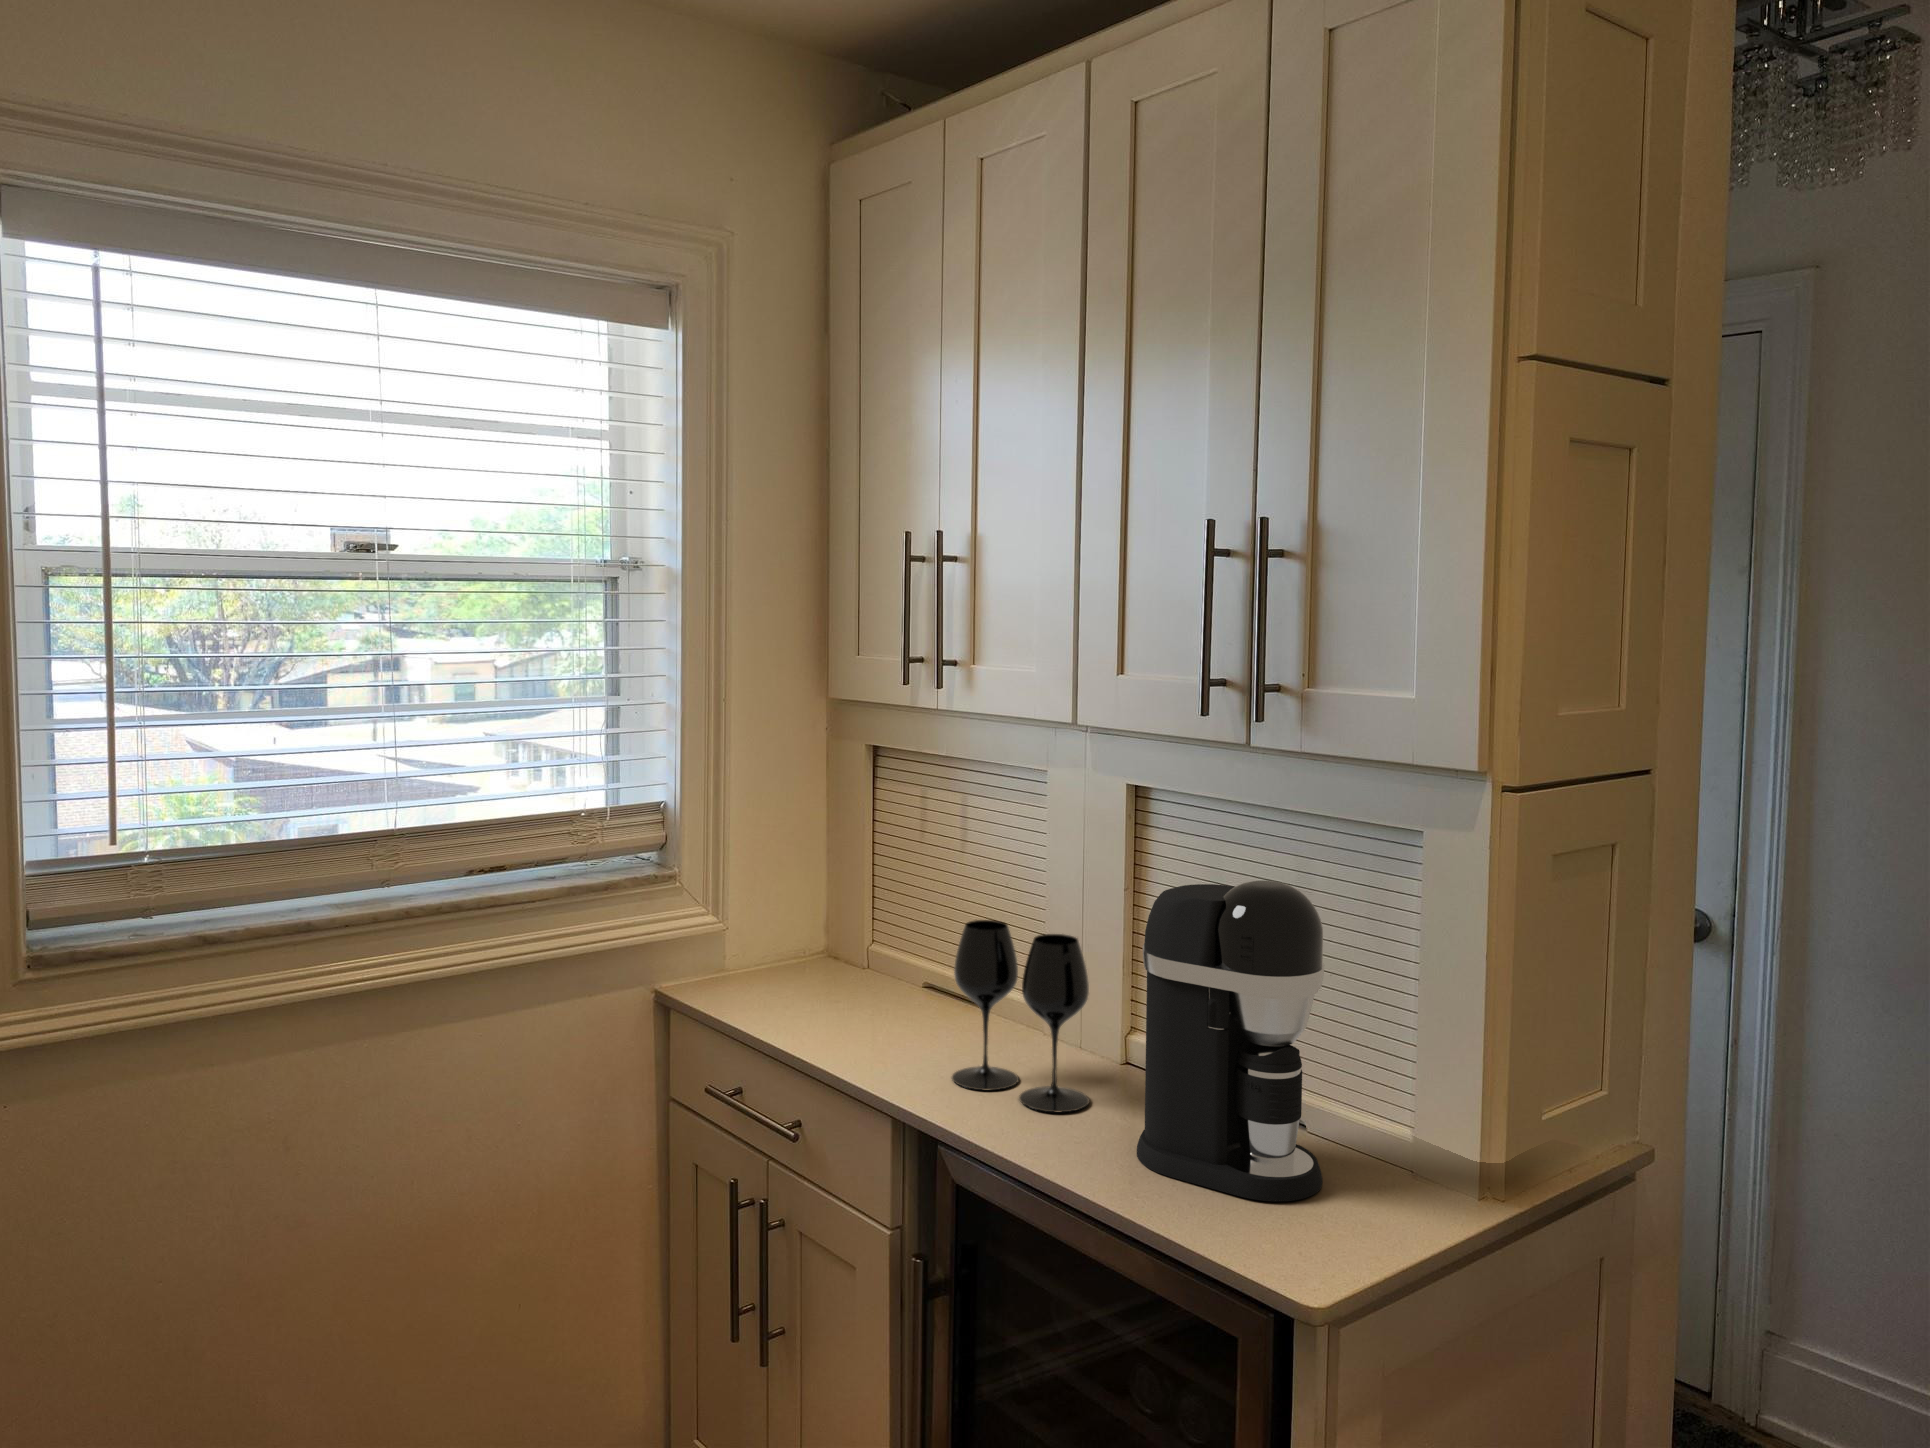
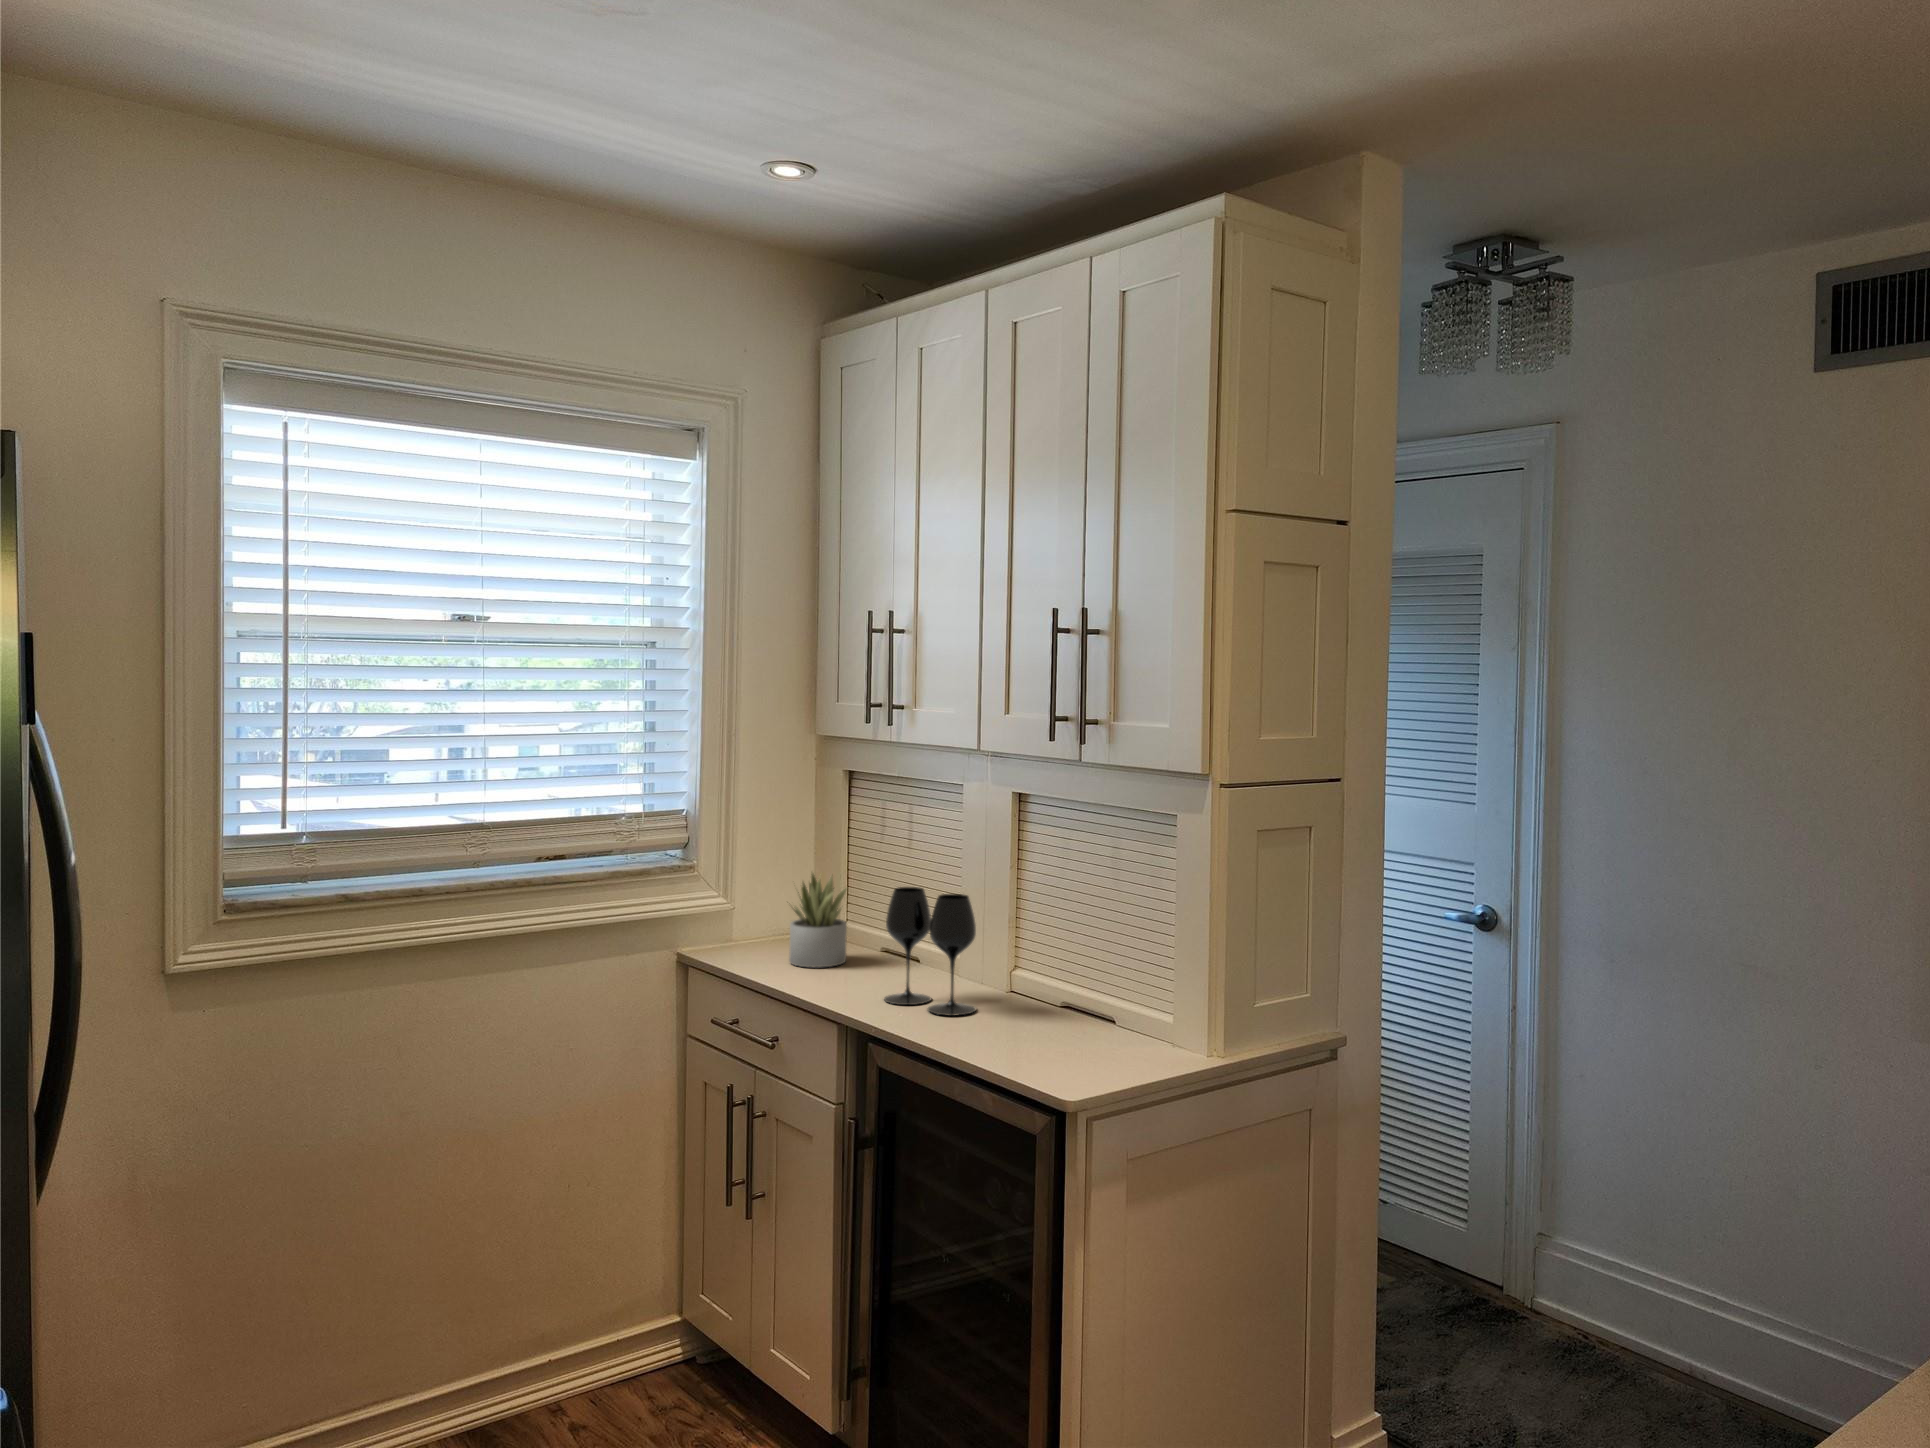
coffee maker: present [1137,880,1324,1202] -> none [996,847,1114,1056]
succulent plant: none [802,884,884,1018] -> present [789,873,847,968]

